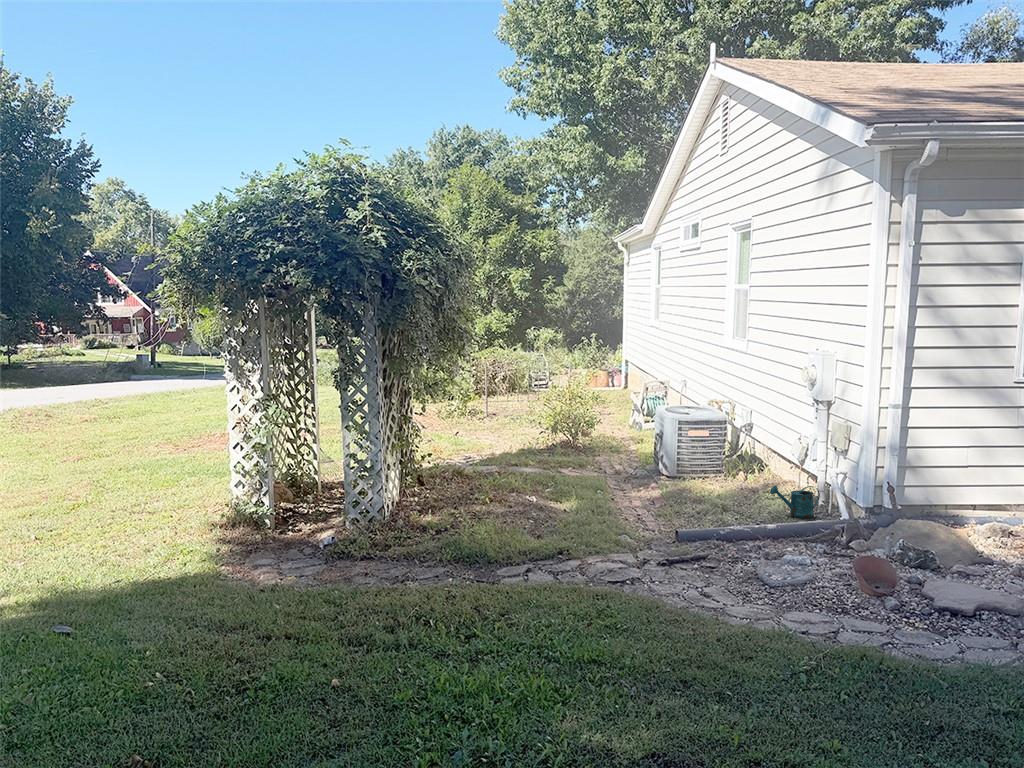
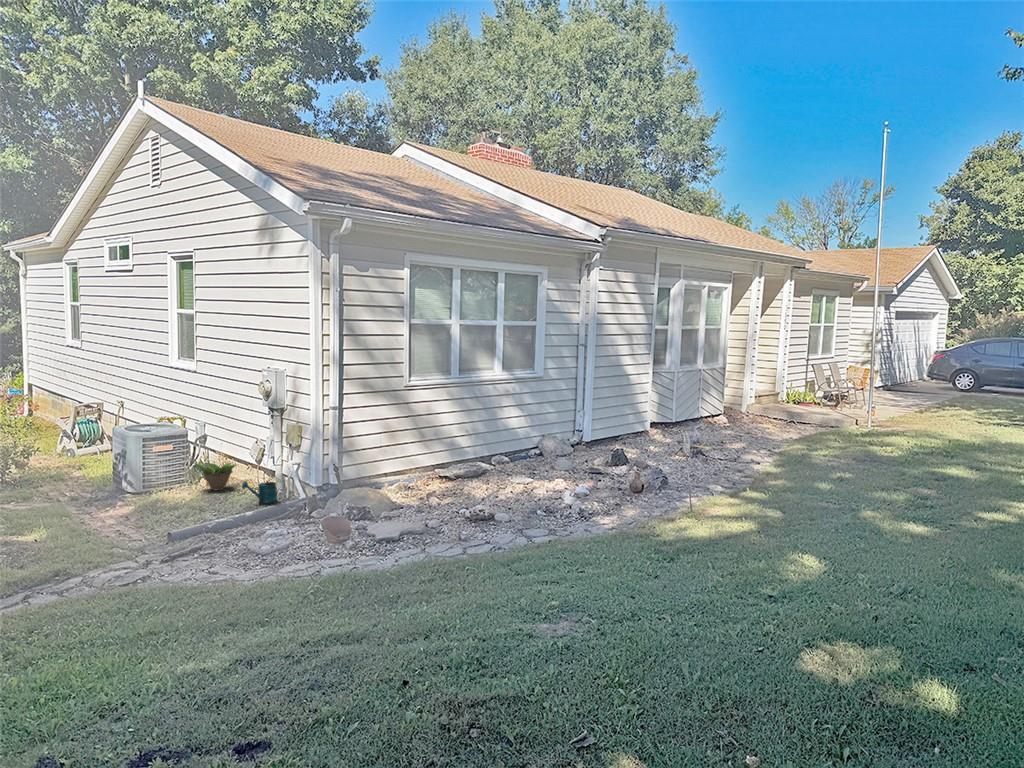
decorative plant: none [726,454,776,489] -> present [195,463,236,490]

